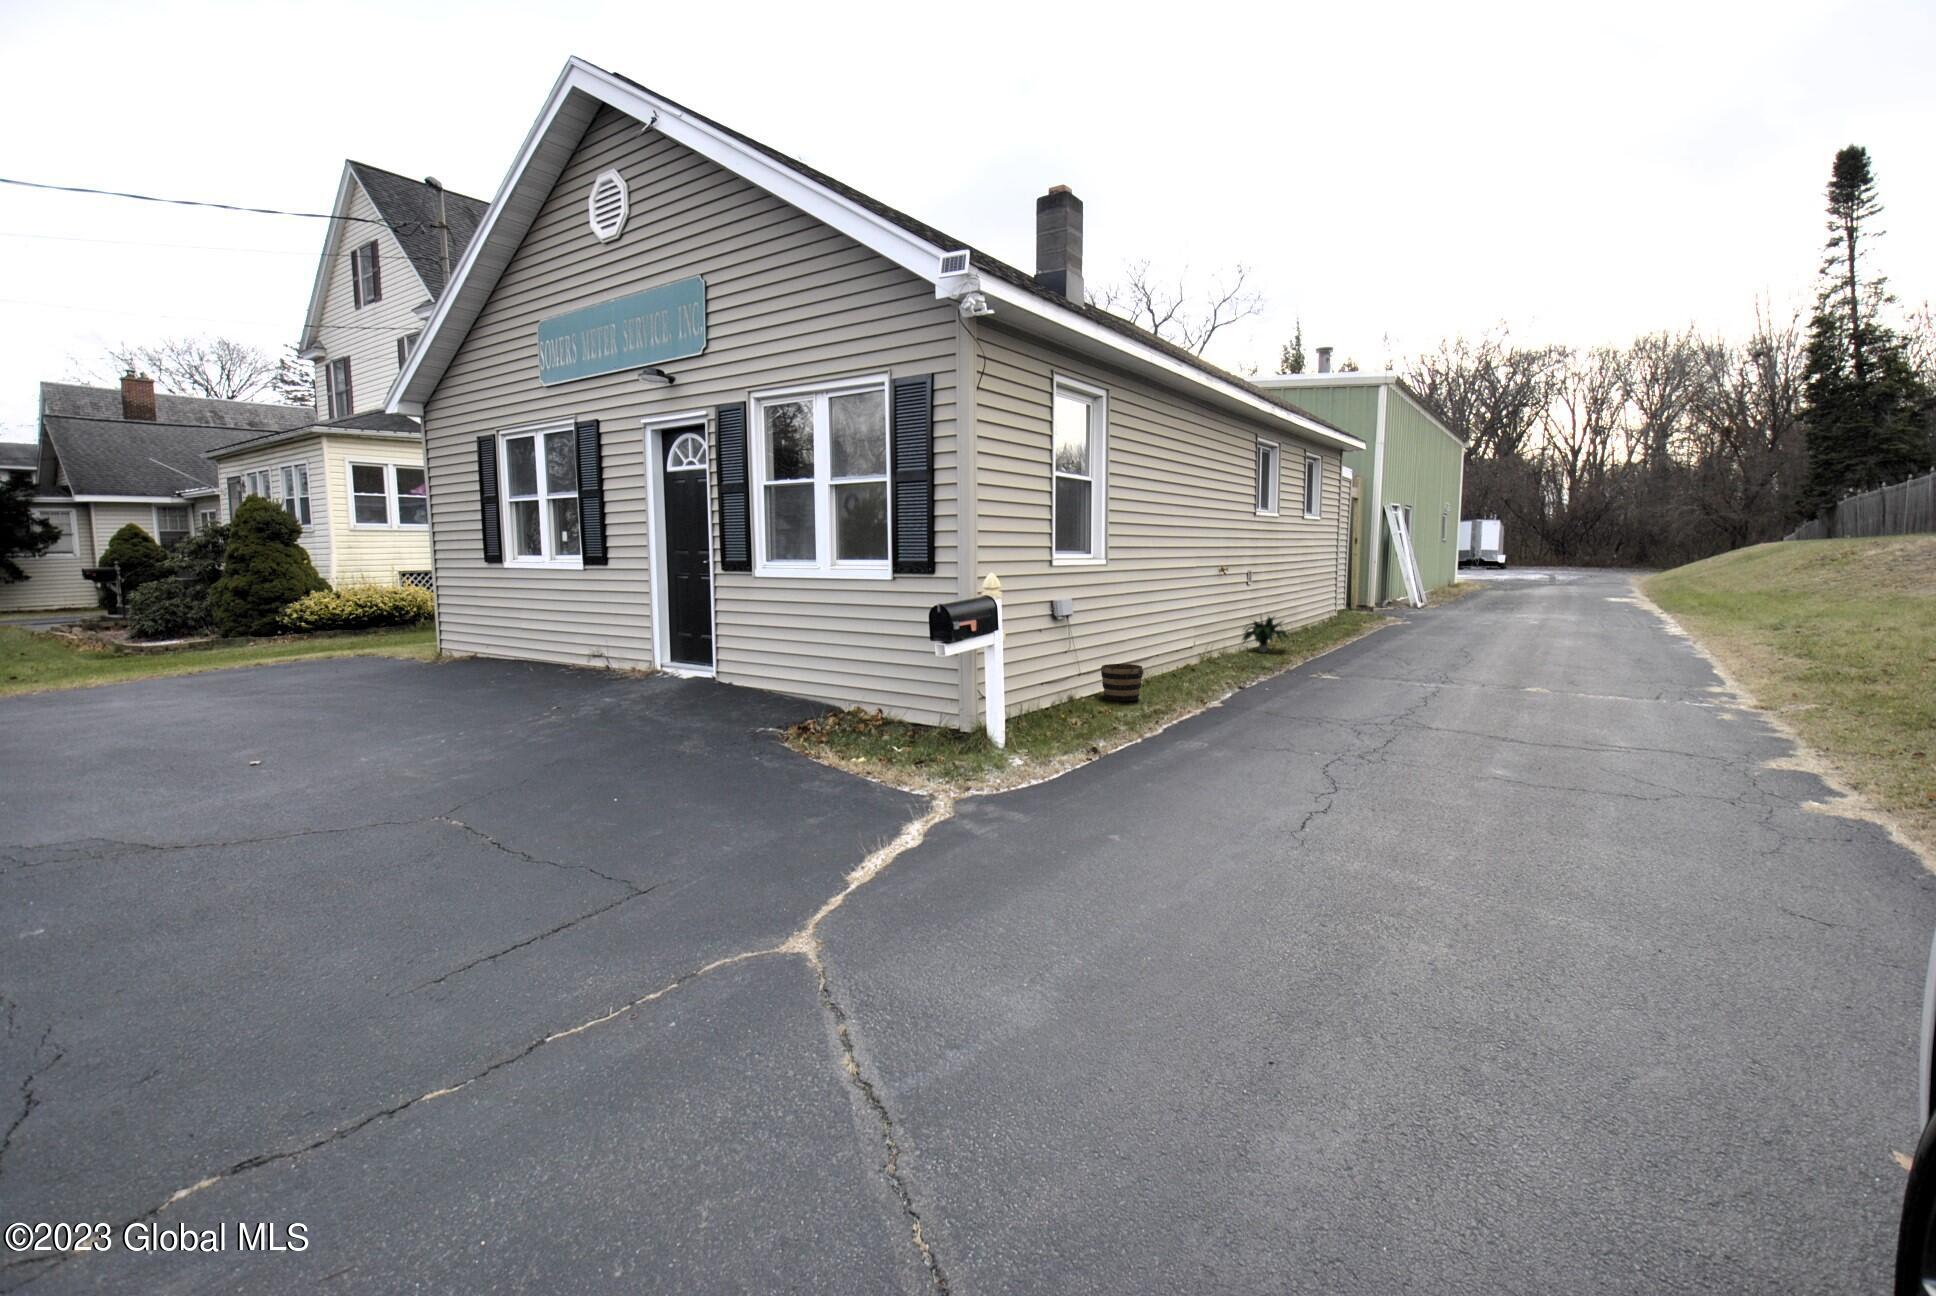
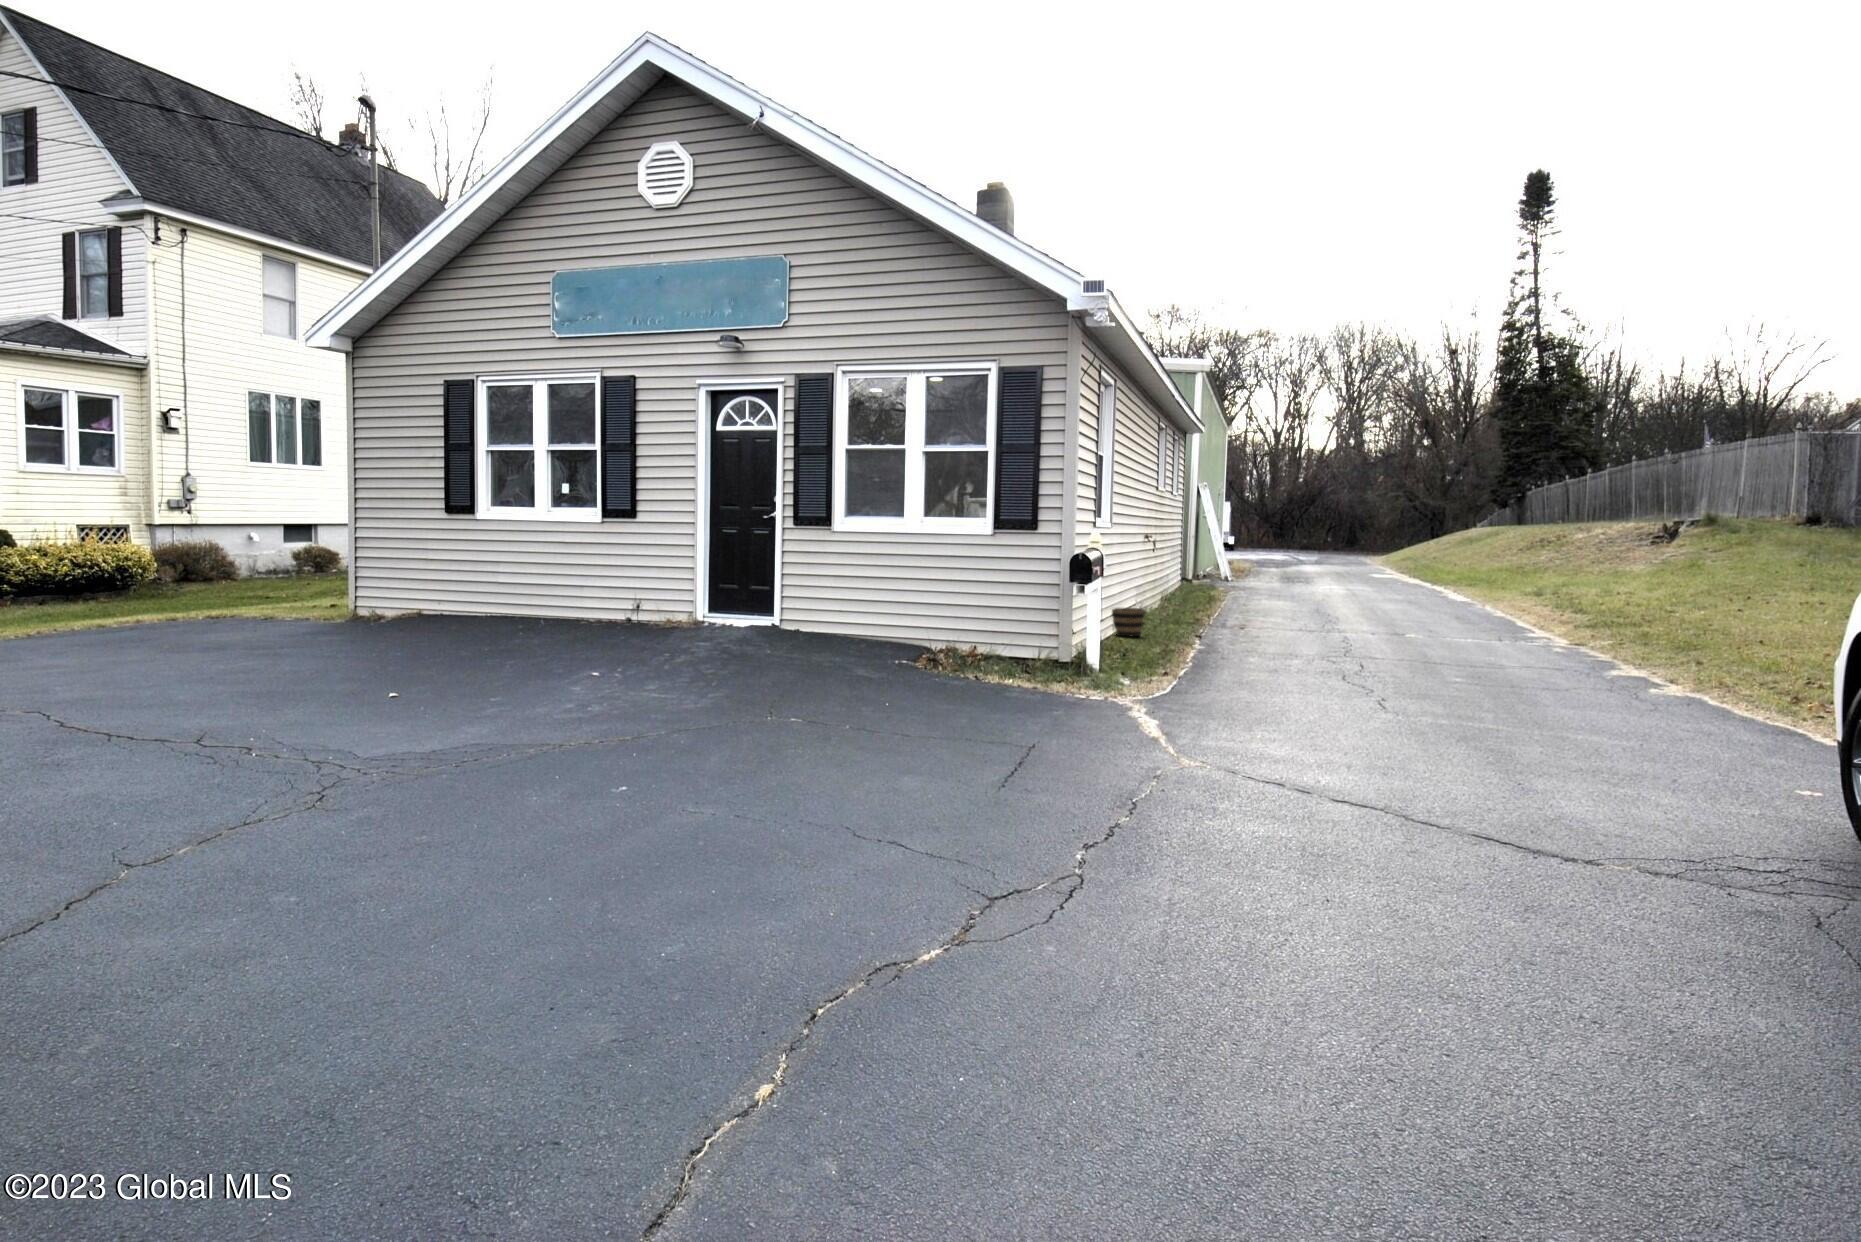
potted plant: present [1242,616,1287,653] -> none [1152,577,1196,612]

